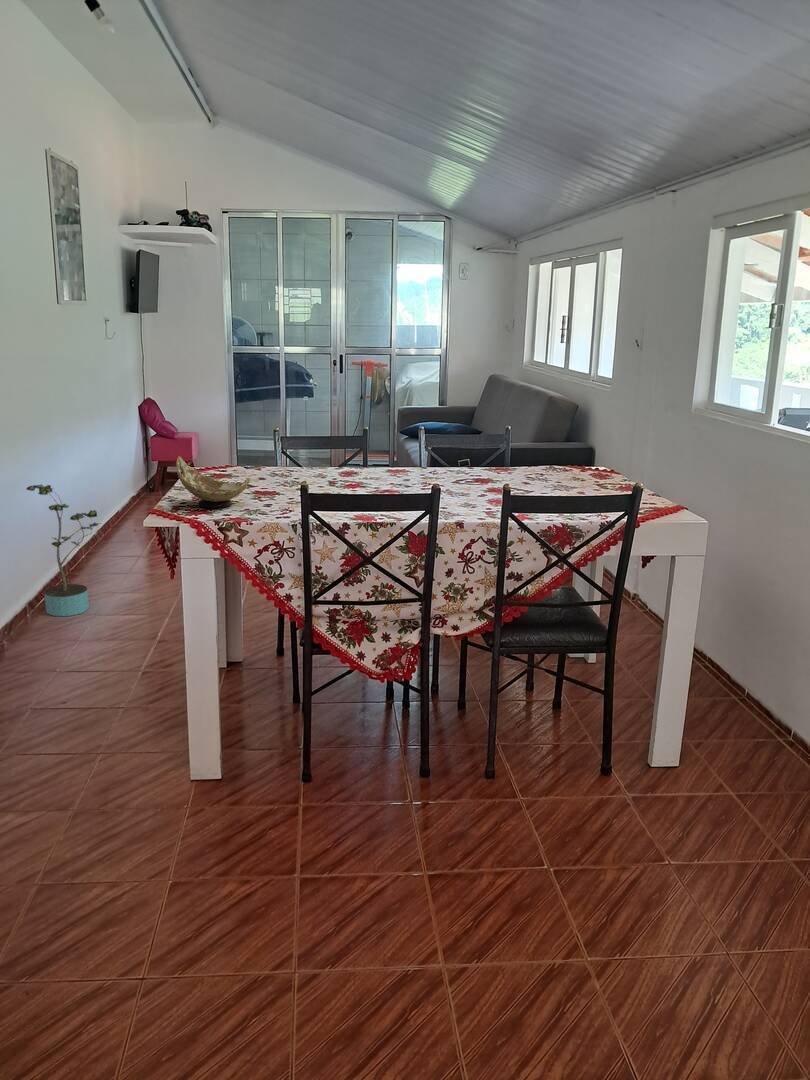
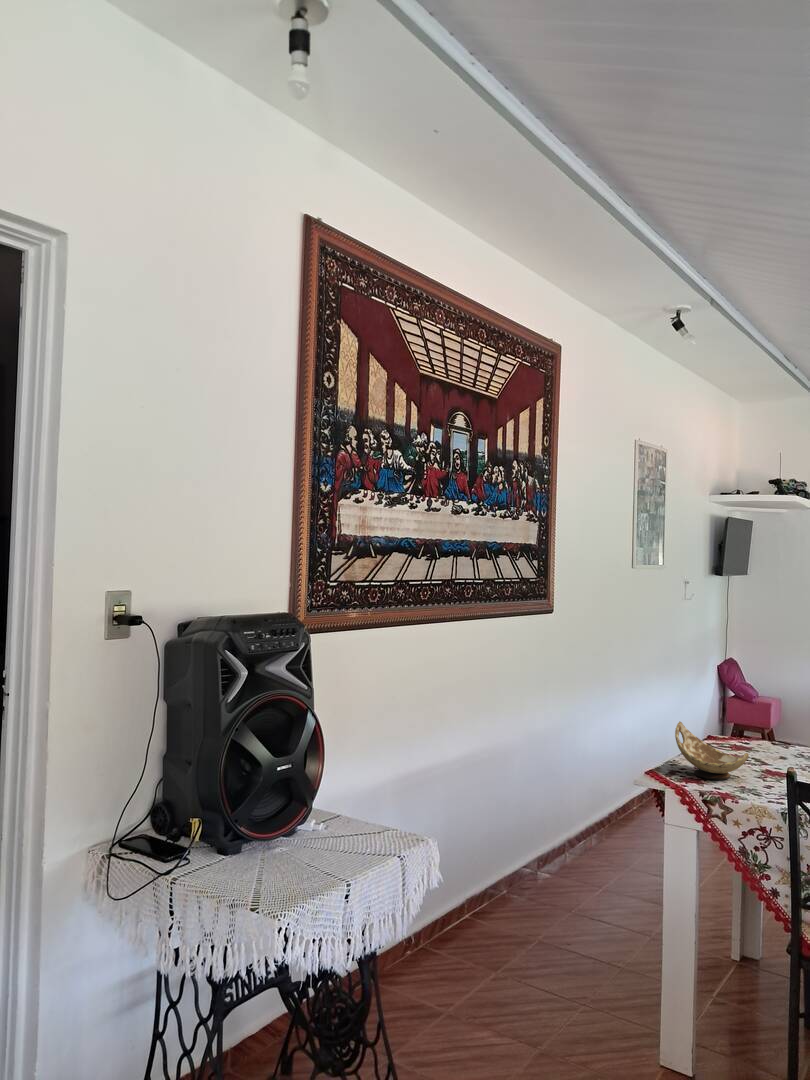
potted plant: present [26,485,99,616] -> none [576,729,642,861]

